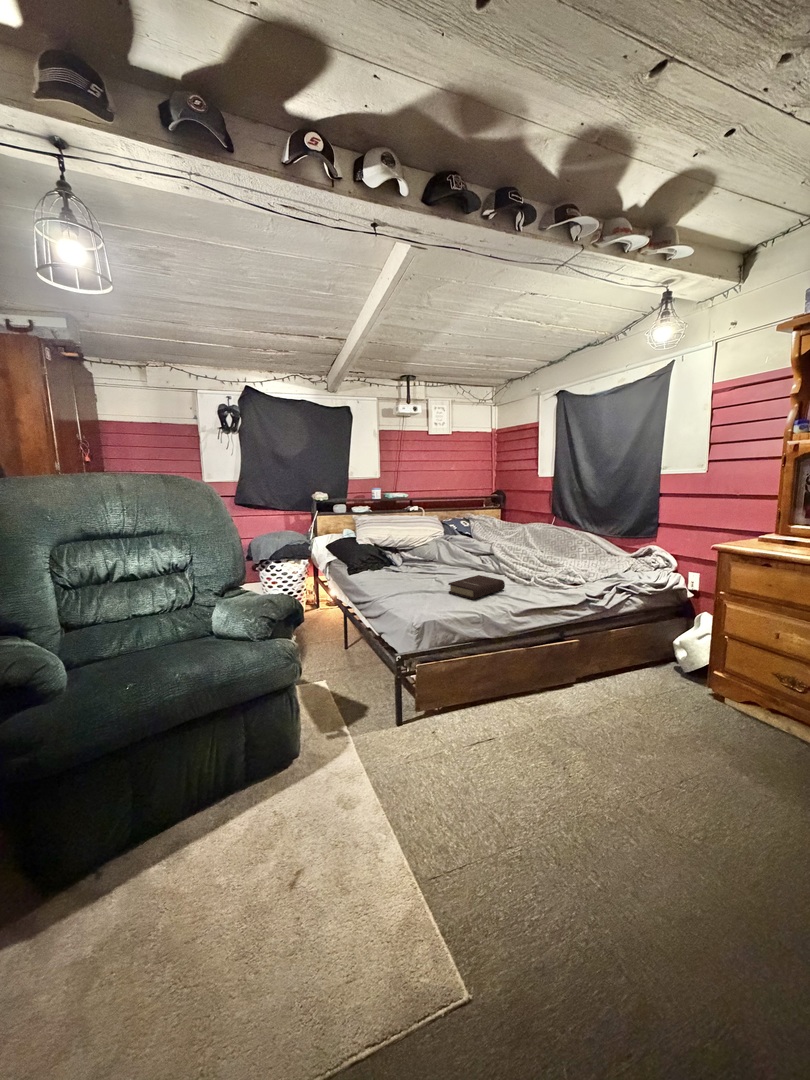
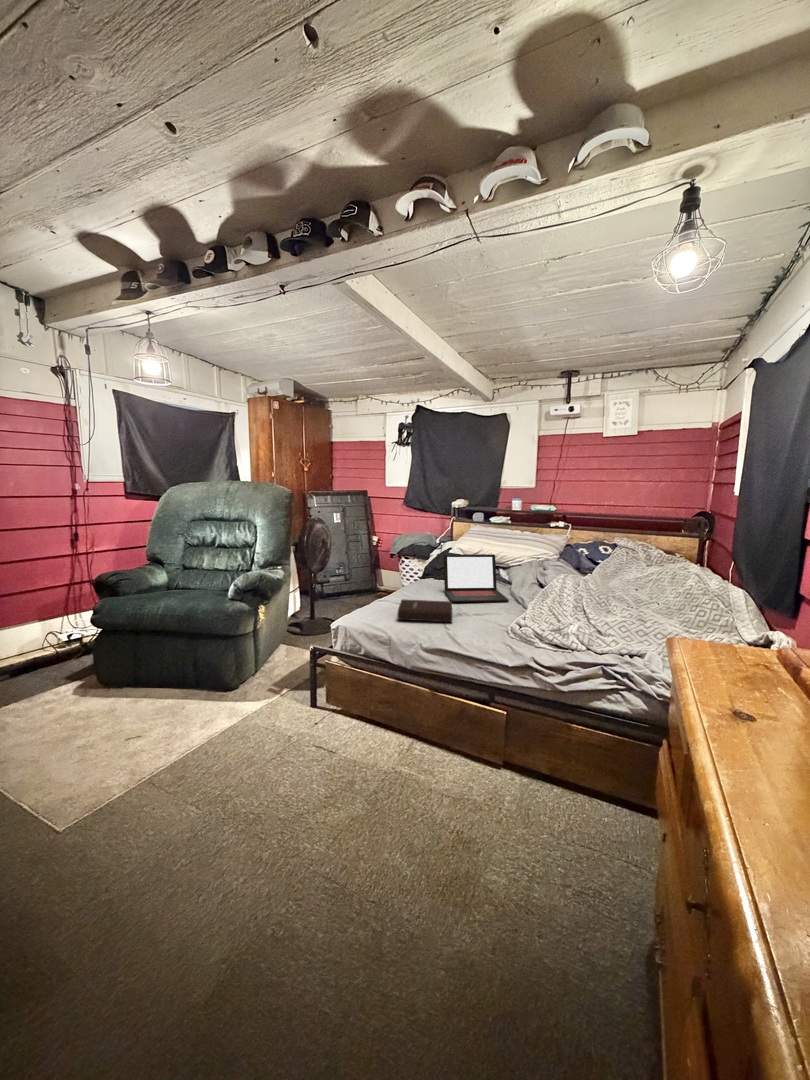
laptop: none [425,533,485,578] -> present [444,554,509,602]

